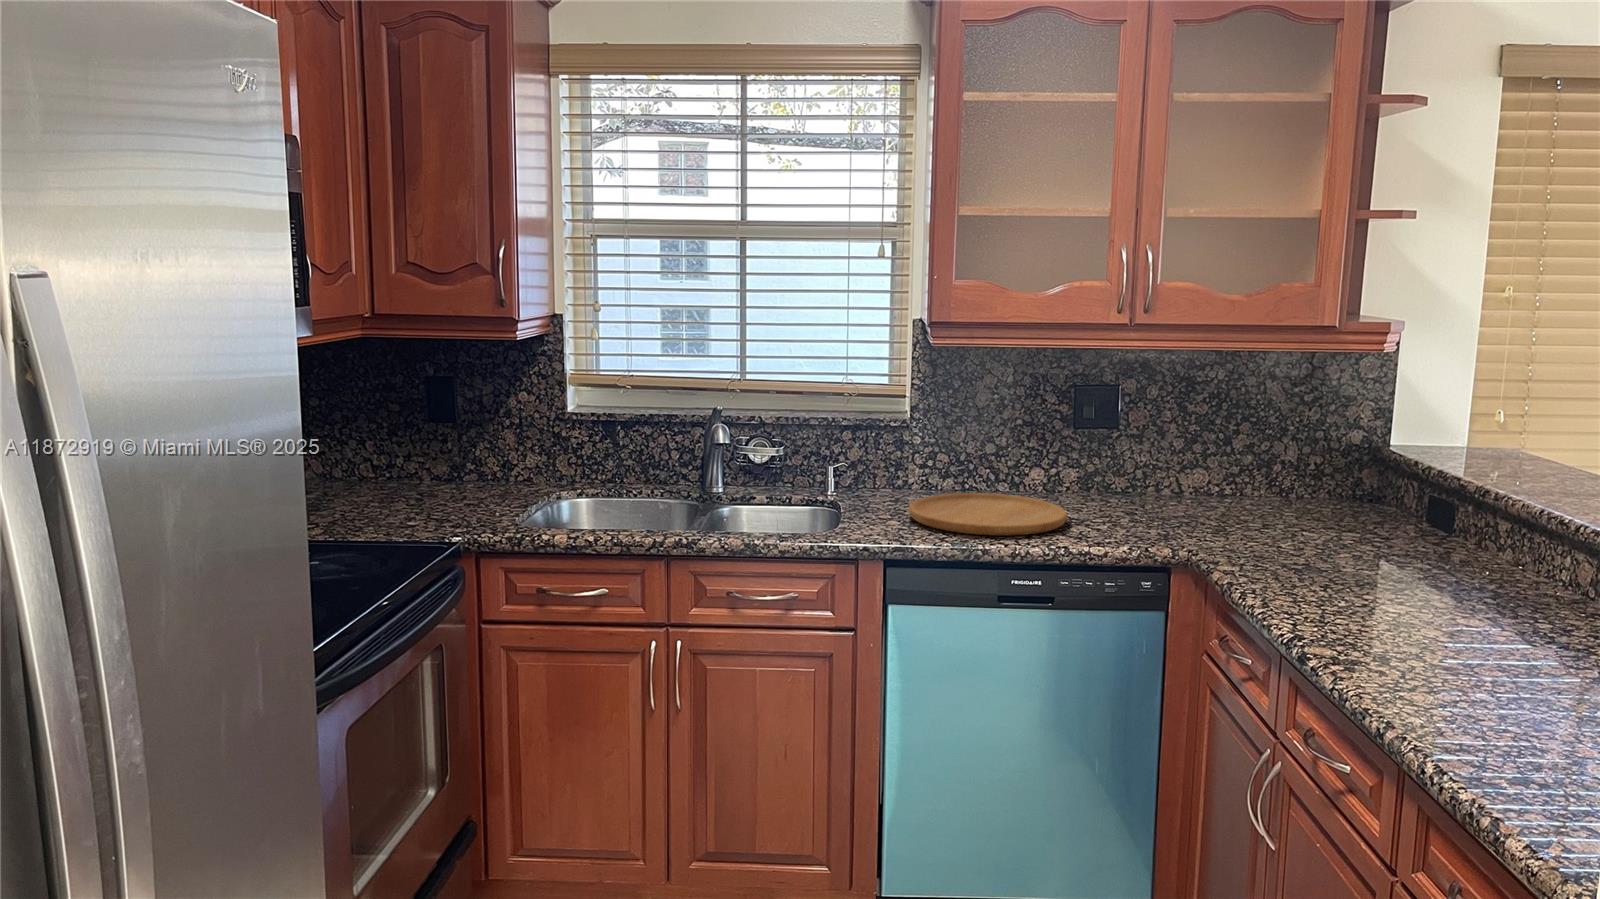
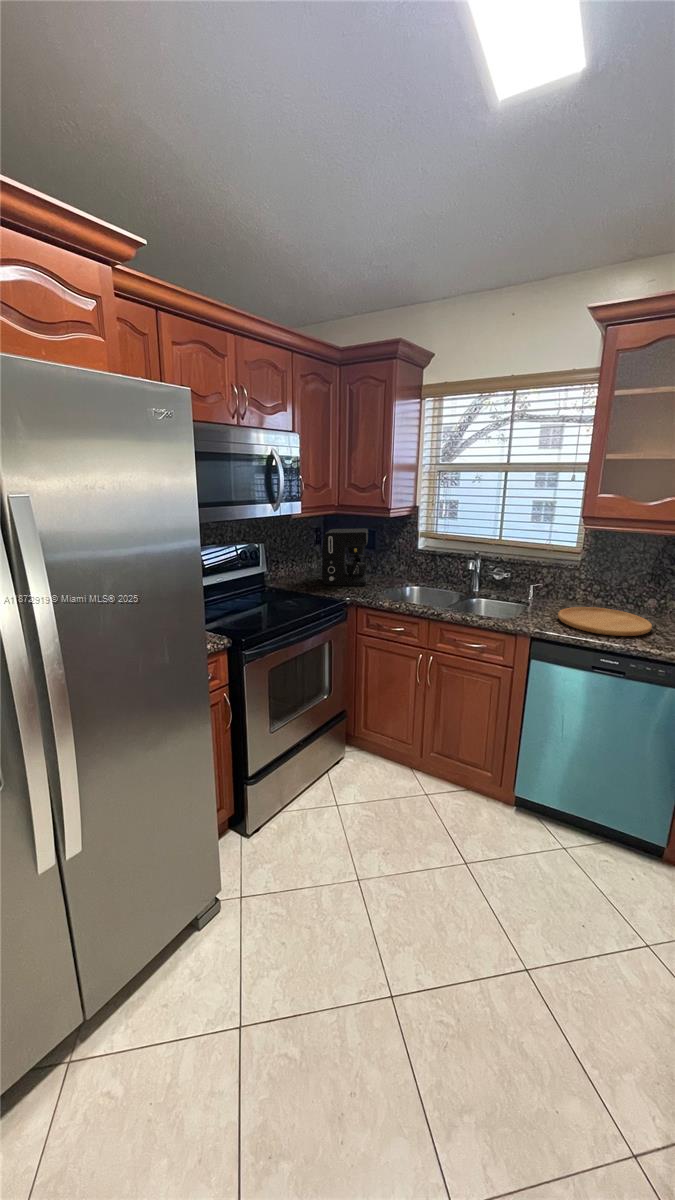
coffee maker: none [342,372,474,517] -> present [322,528,372,586]

